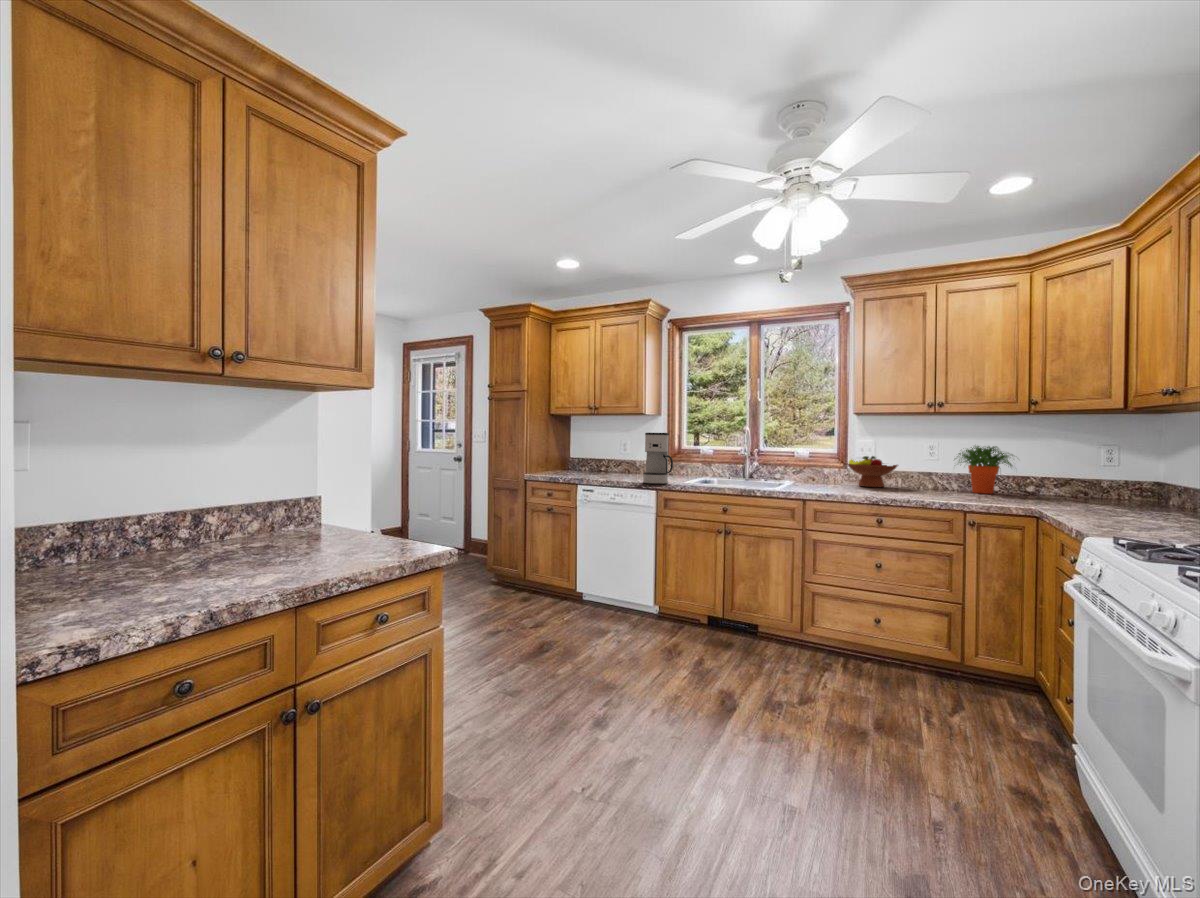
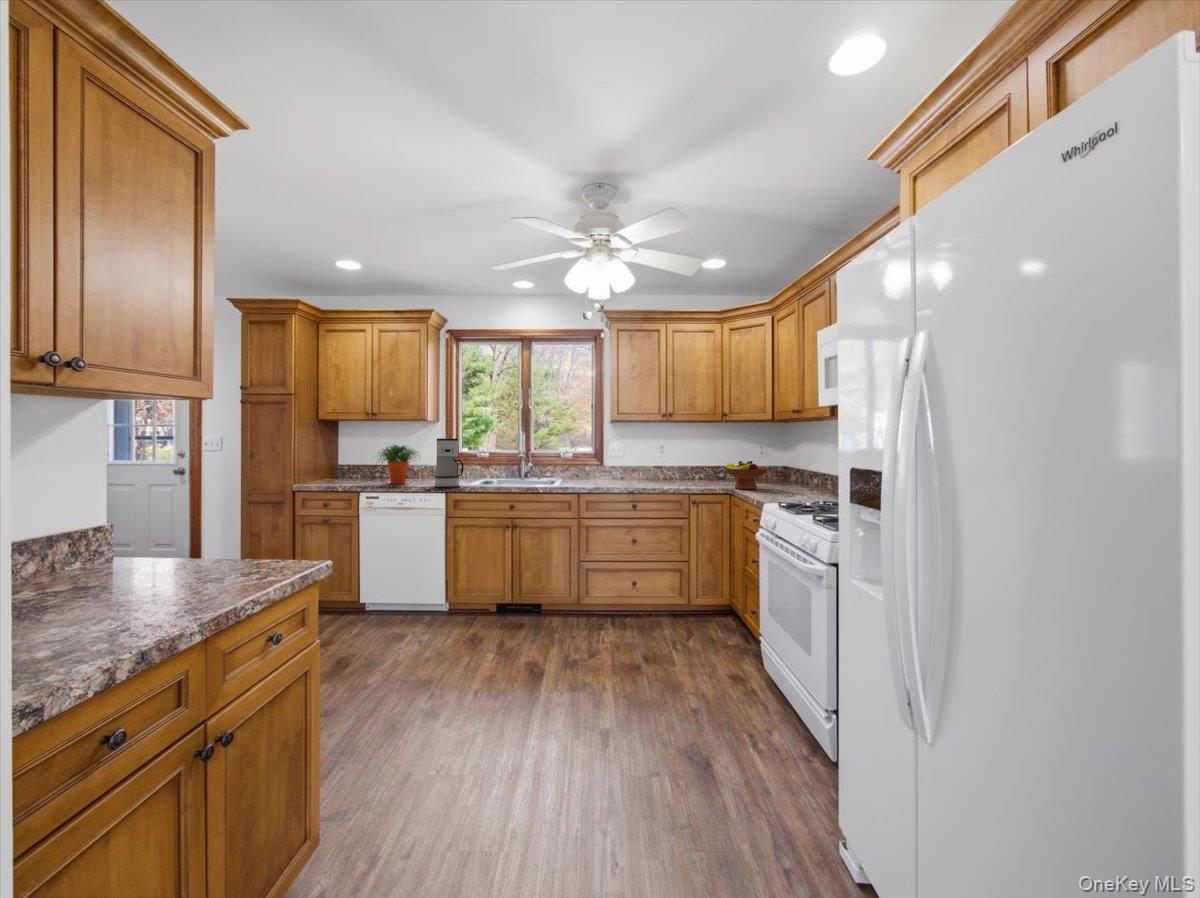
potted plant: present [955,446,1013,494] -> present [380,445,416,484]
fruit bowl: present [847,456,898,487] -> present [725,461,768,489]

